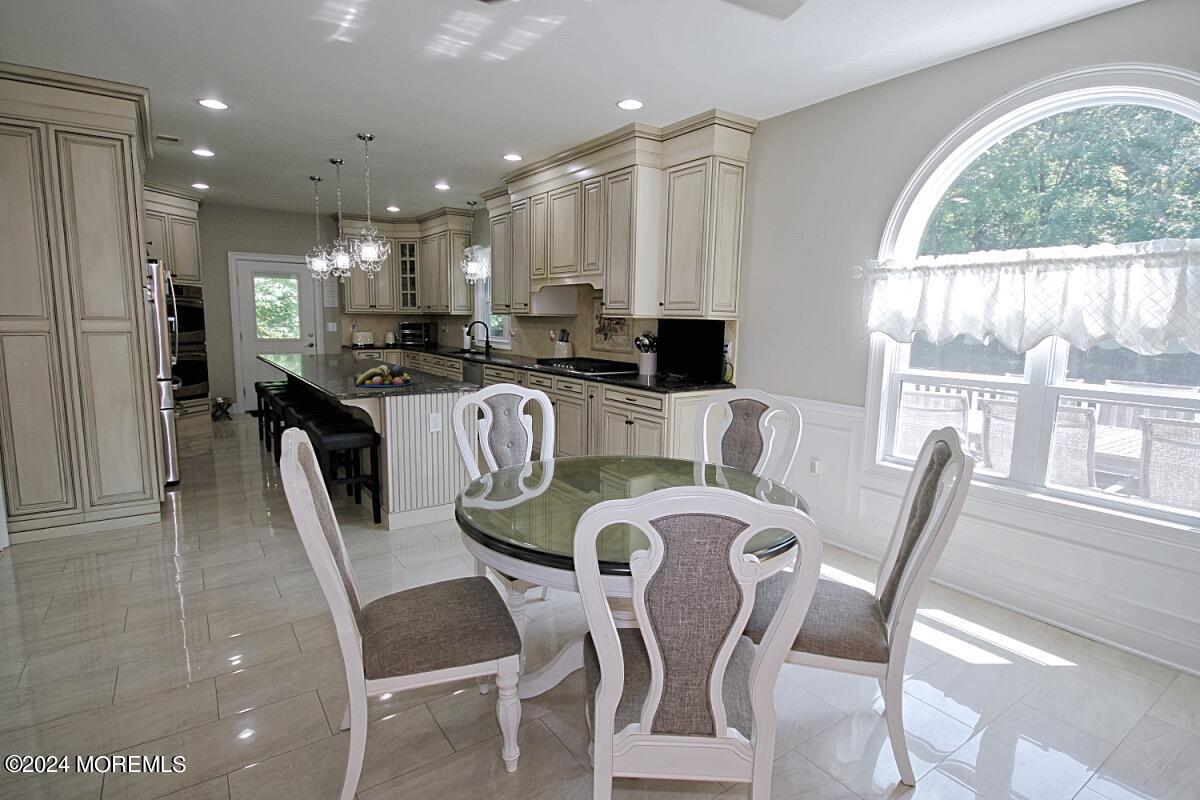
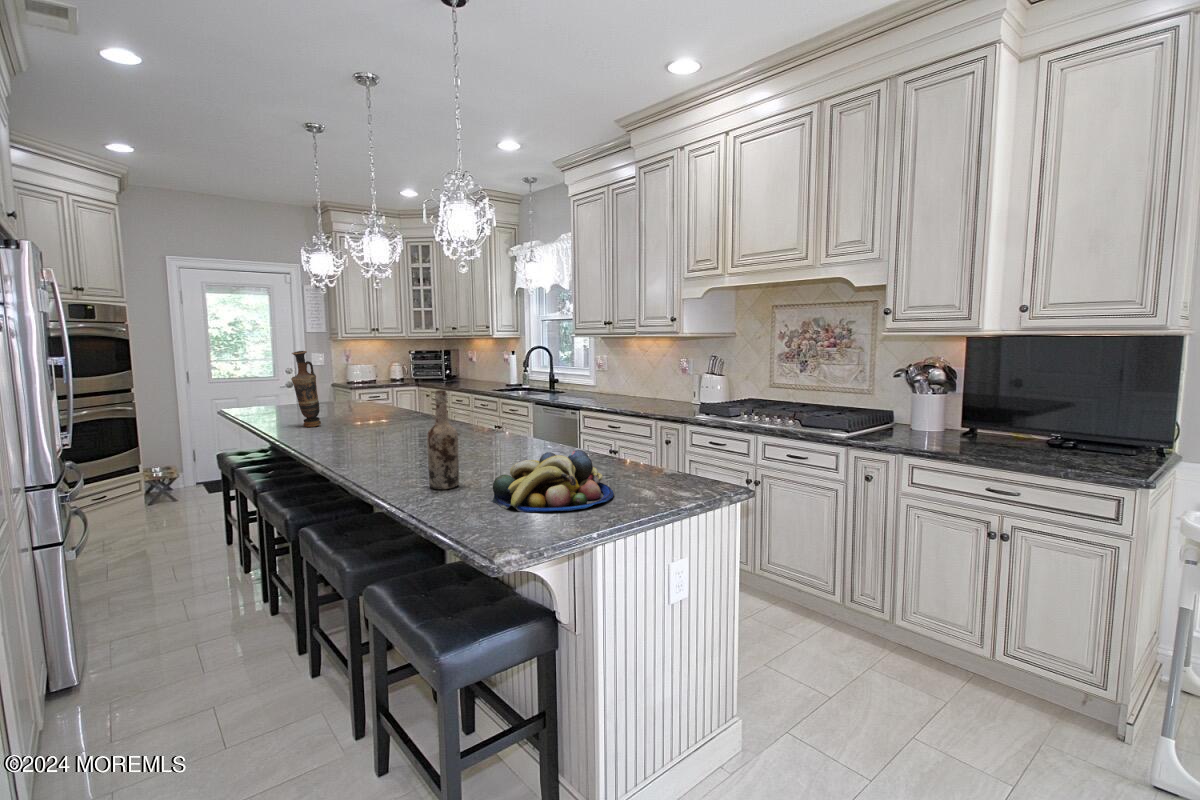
vase: none [291,318,309,363] -> present [291,351,321,427]
wine bottle: none [331,335,347,381] -> present [427,390,459,489]

